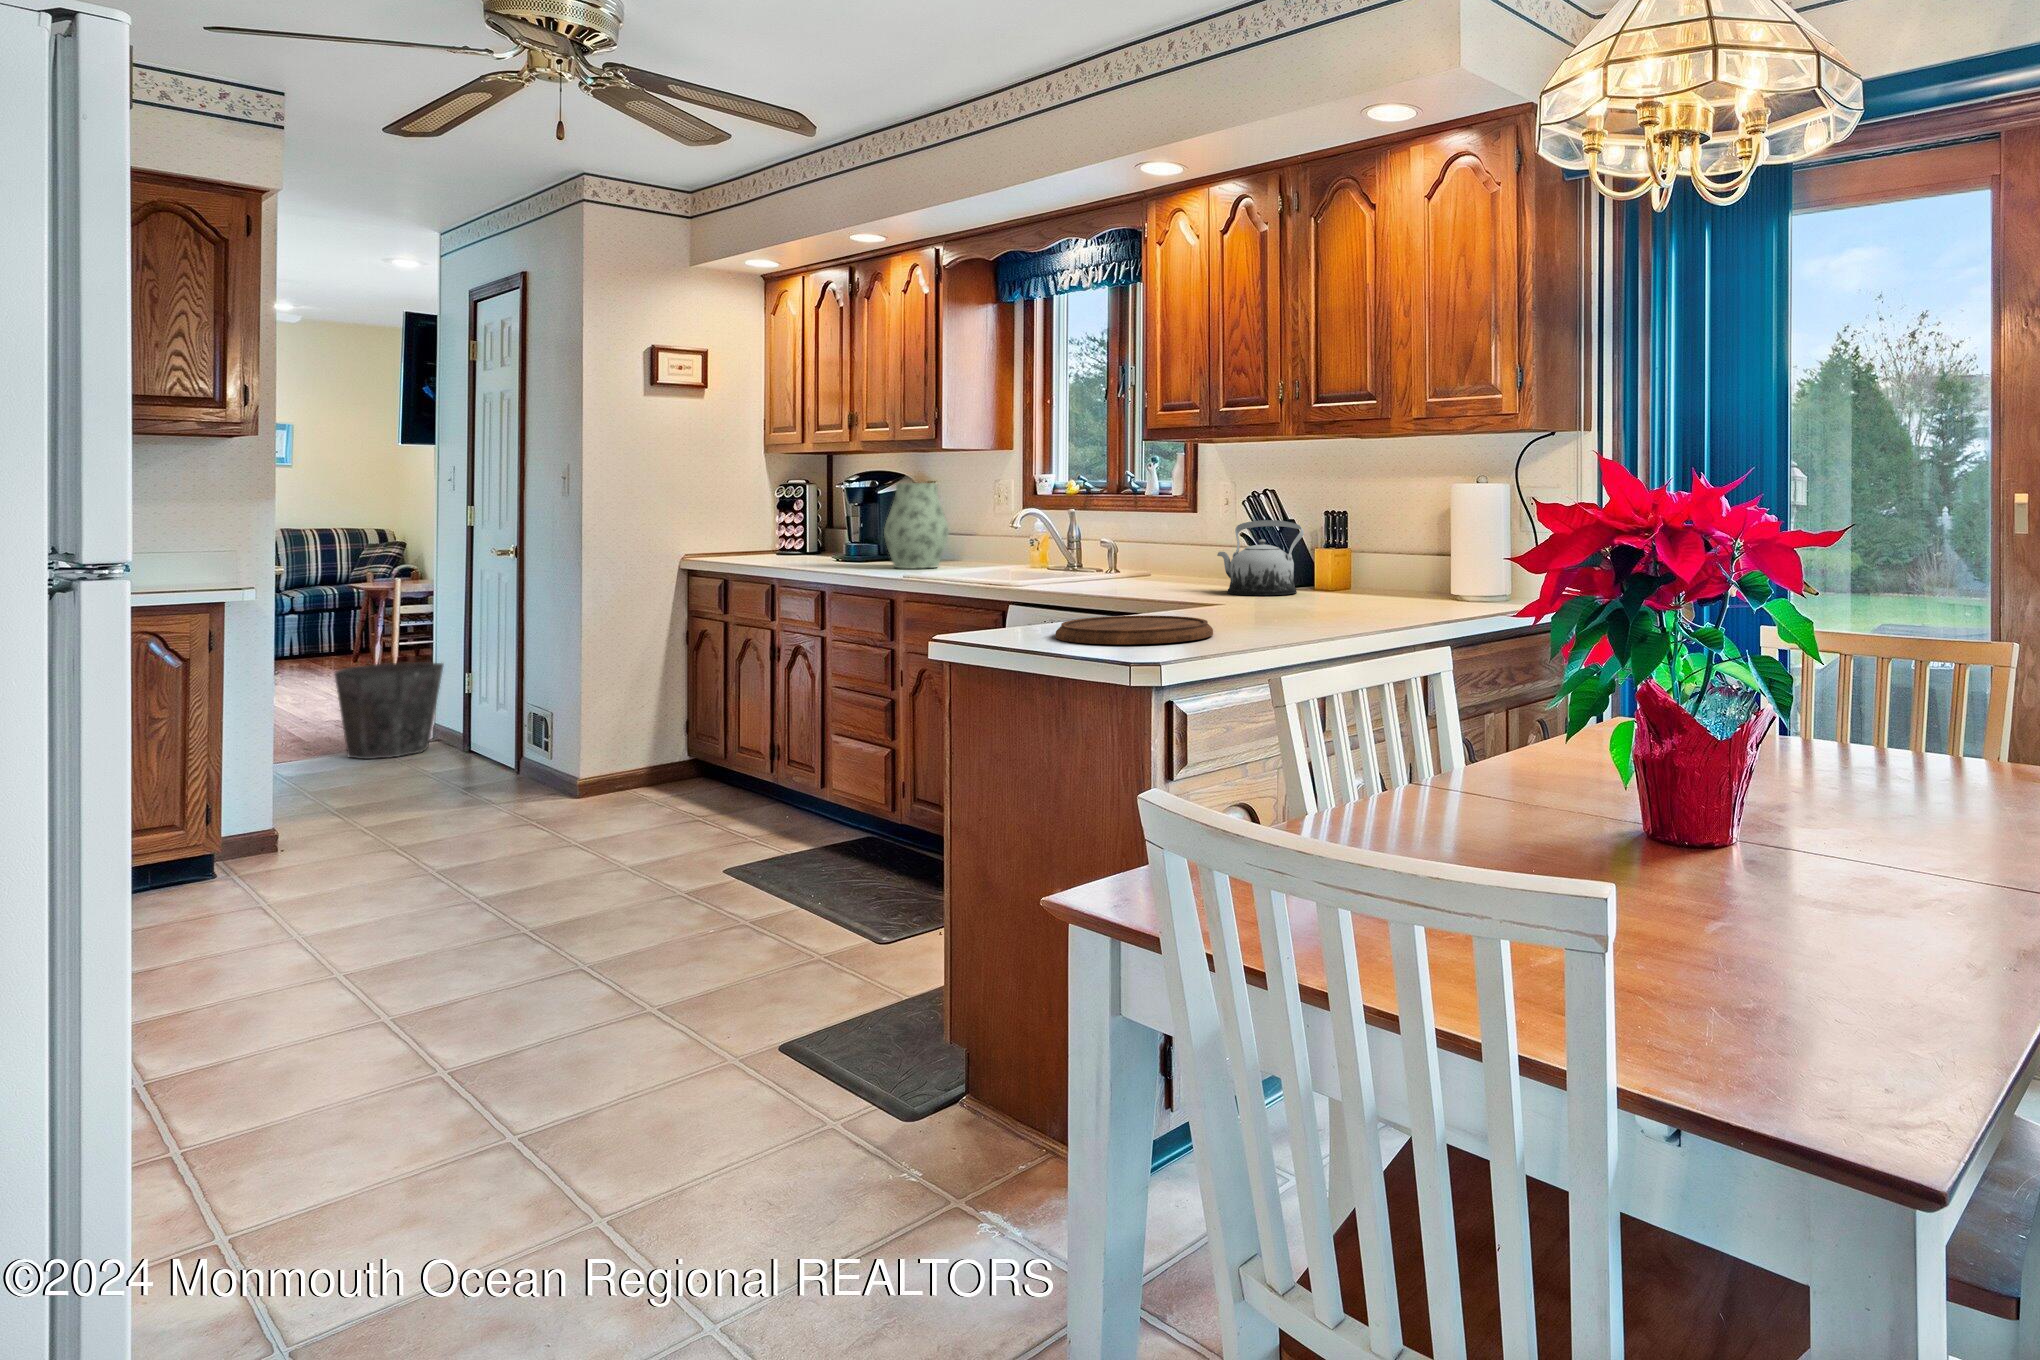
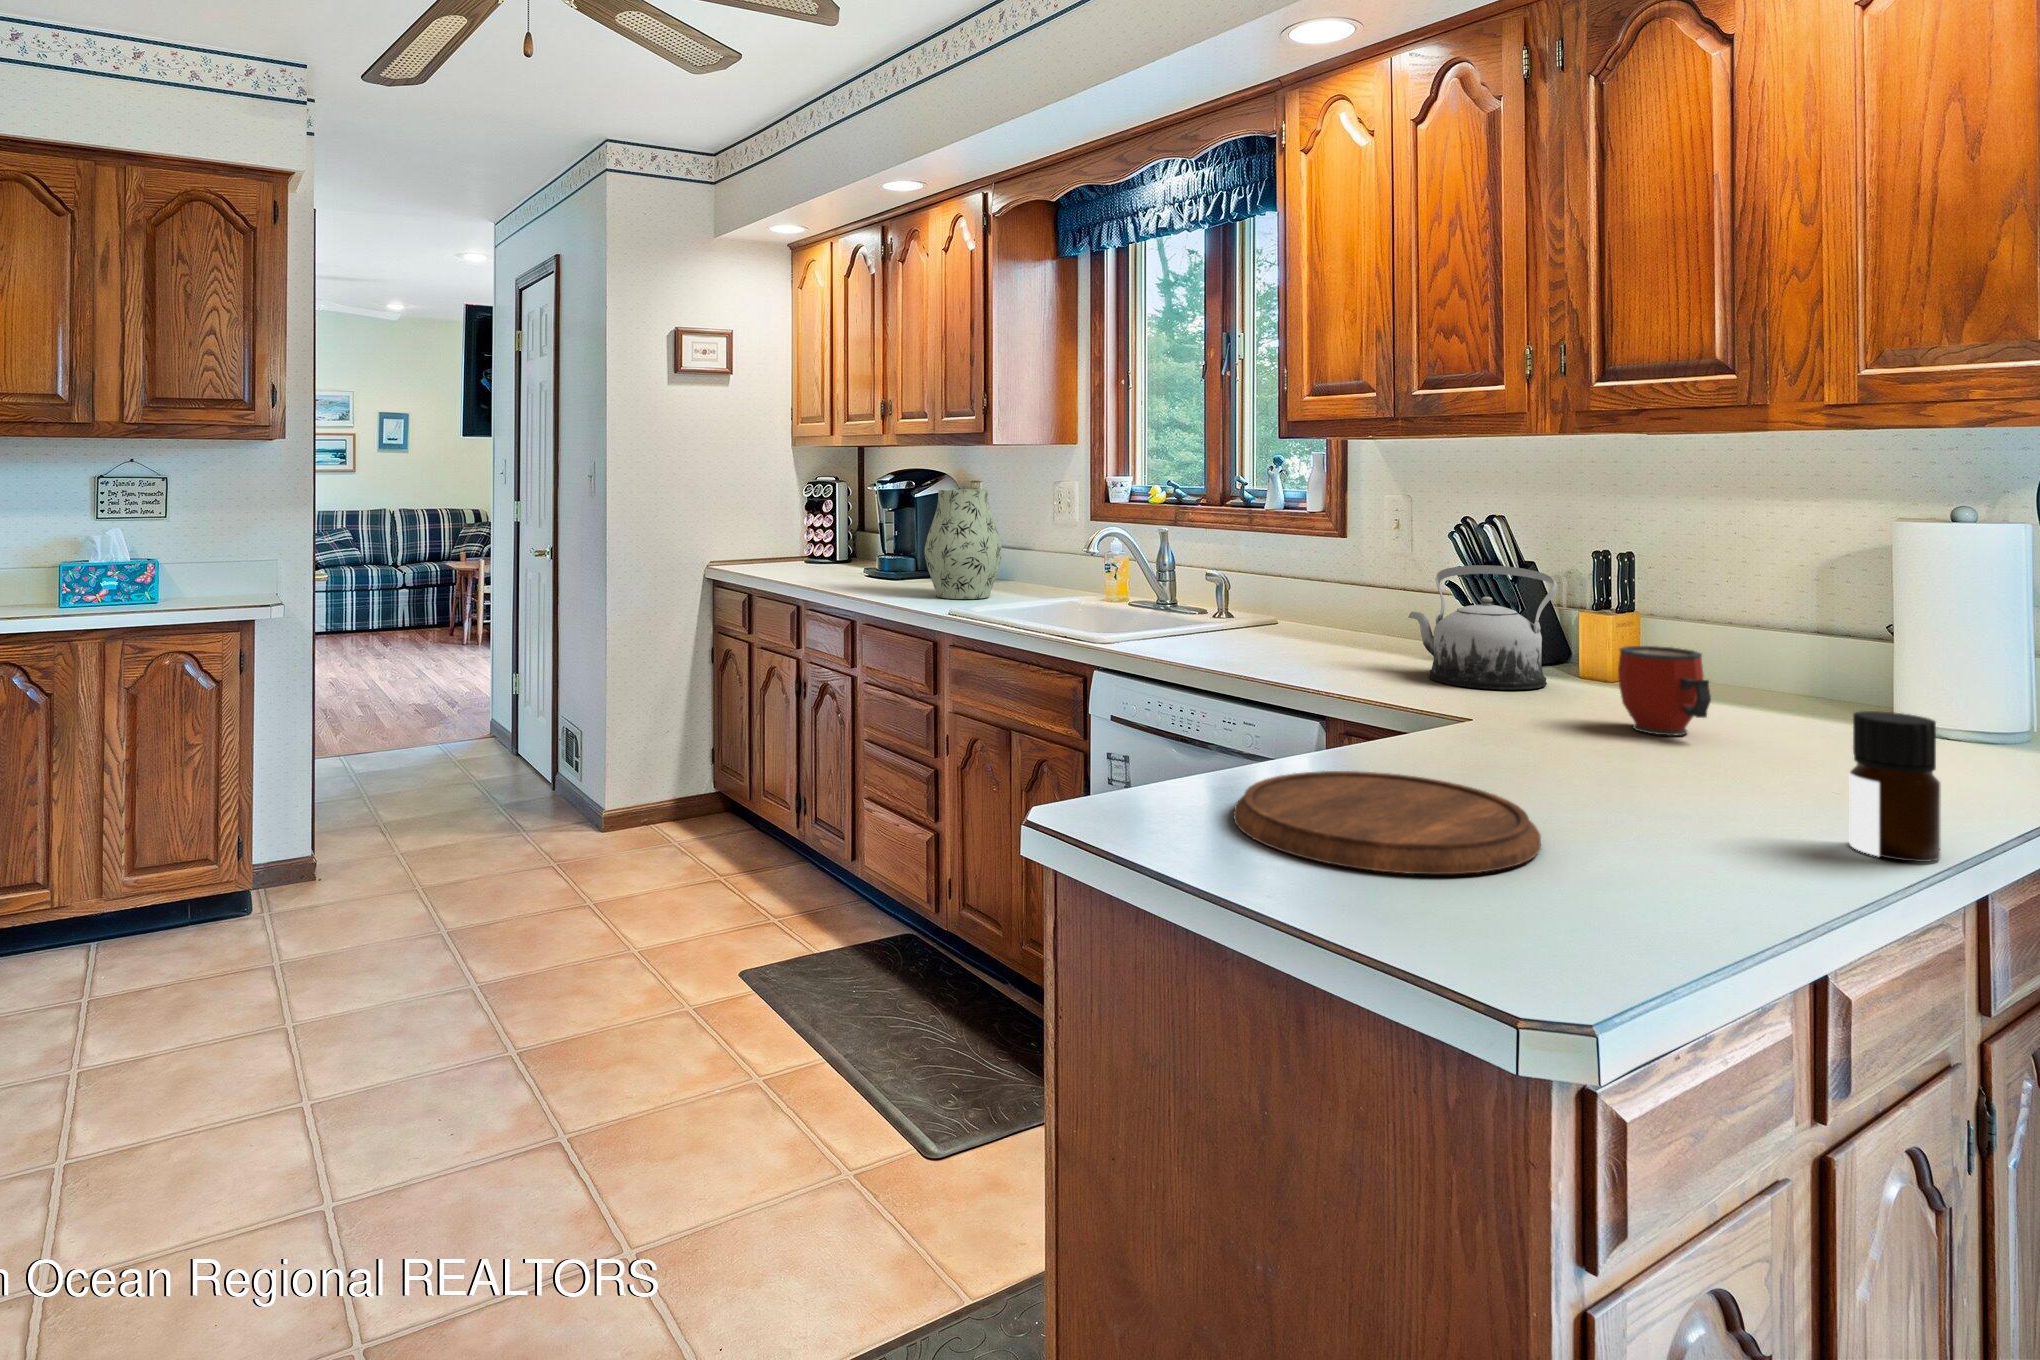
mug: none [1313,558,1356,607] -> present [1618,646,1711,736]
bottle: none [1365,565,1401,634] -> present [1849,711,1941,862]
waste bin: present [335,662,443,759] -> none [400,658,497,758]

